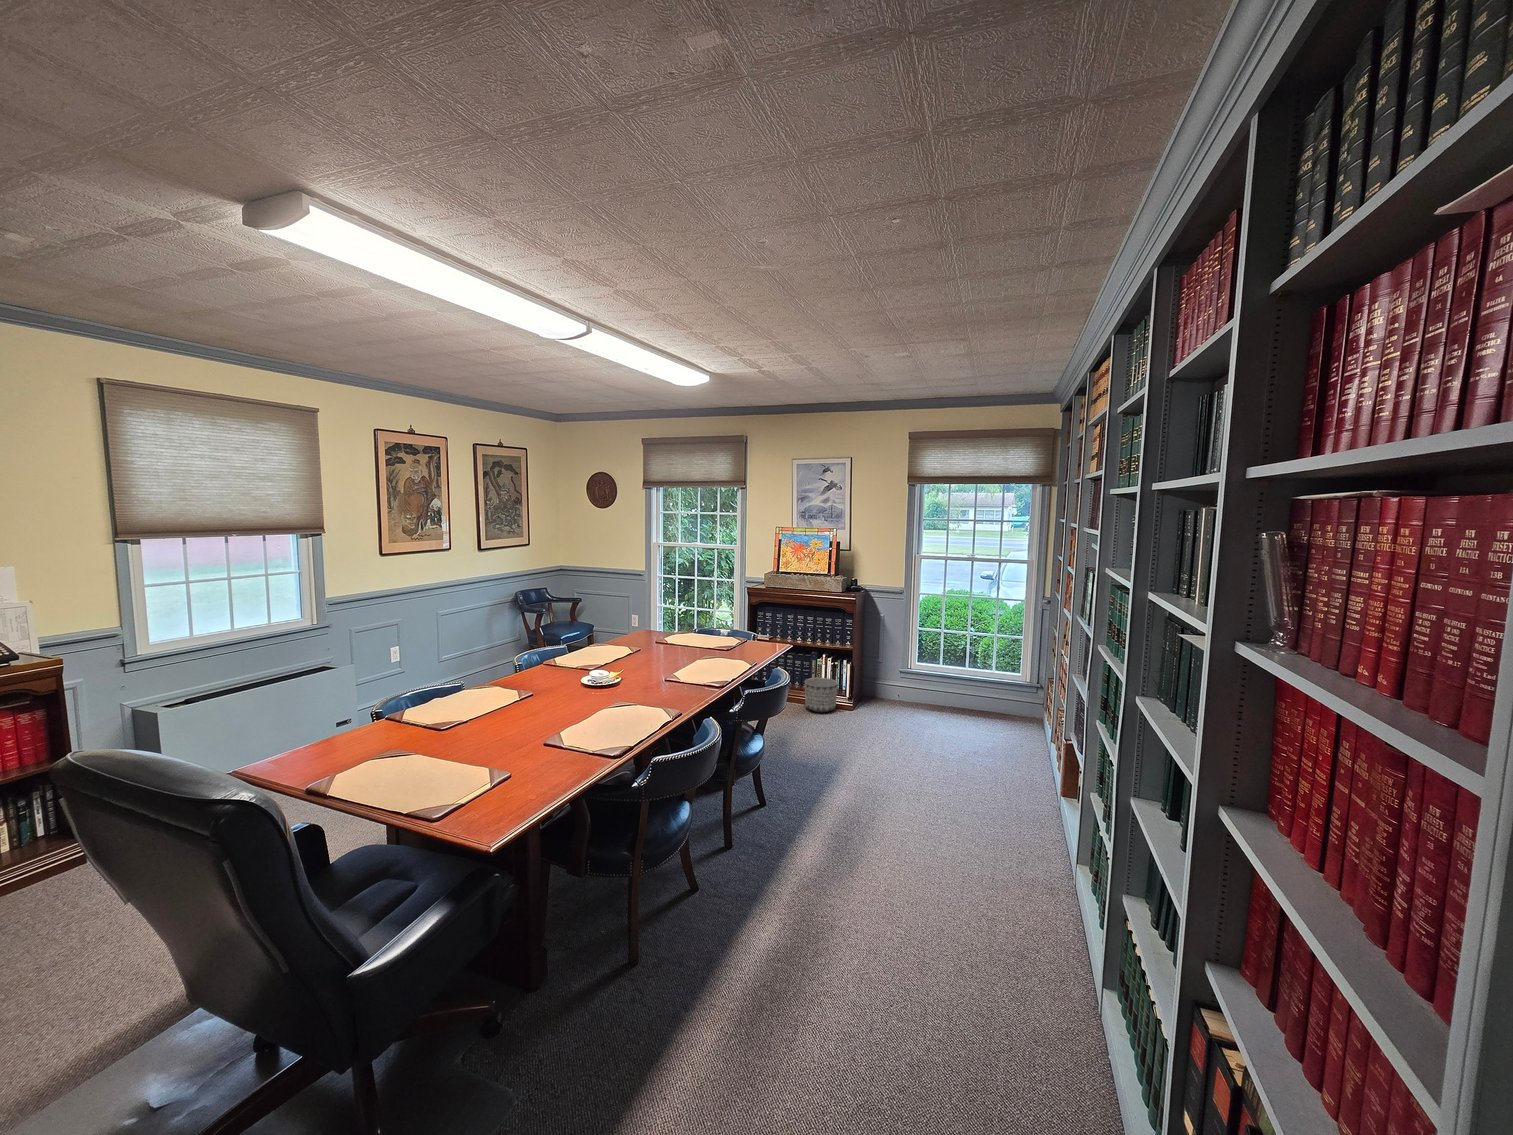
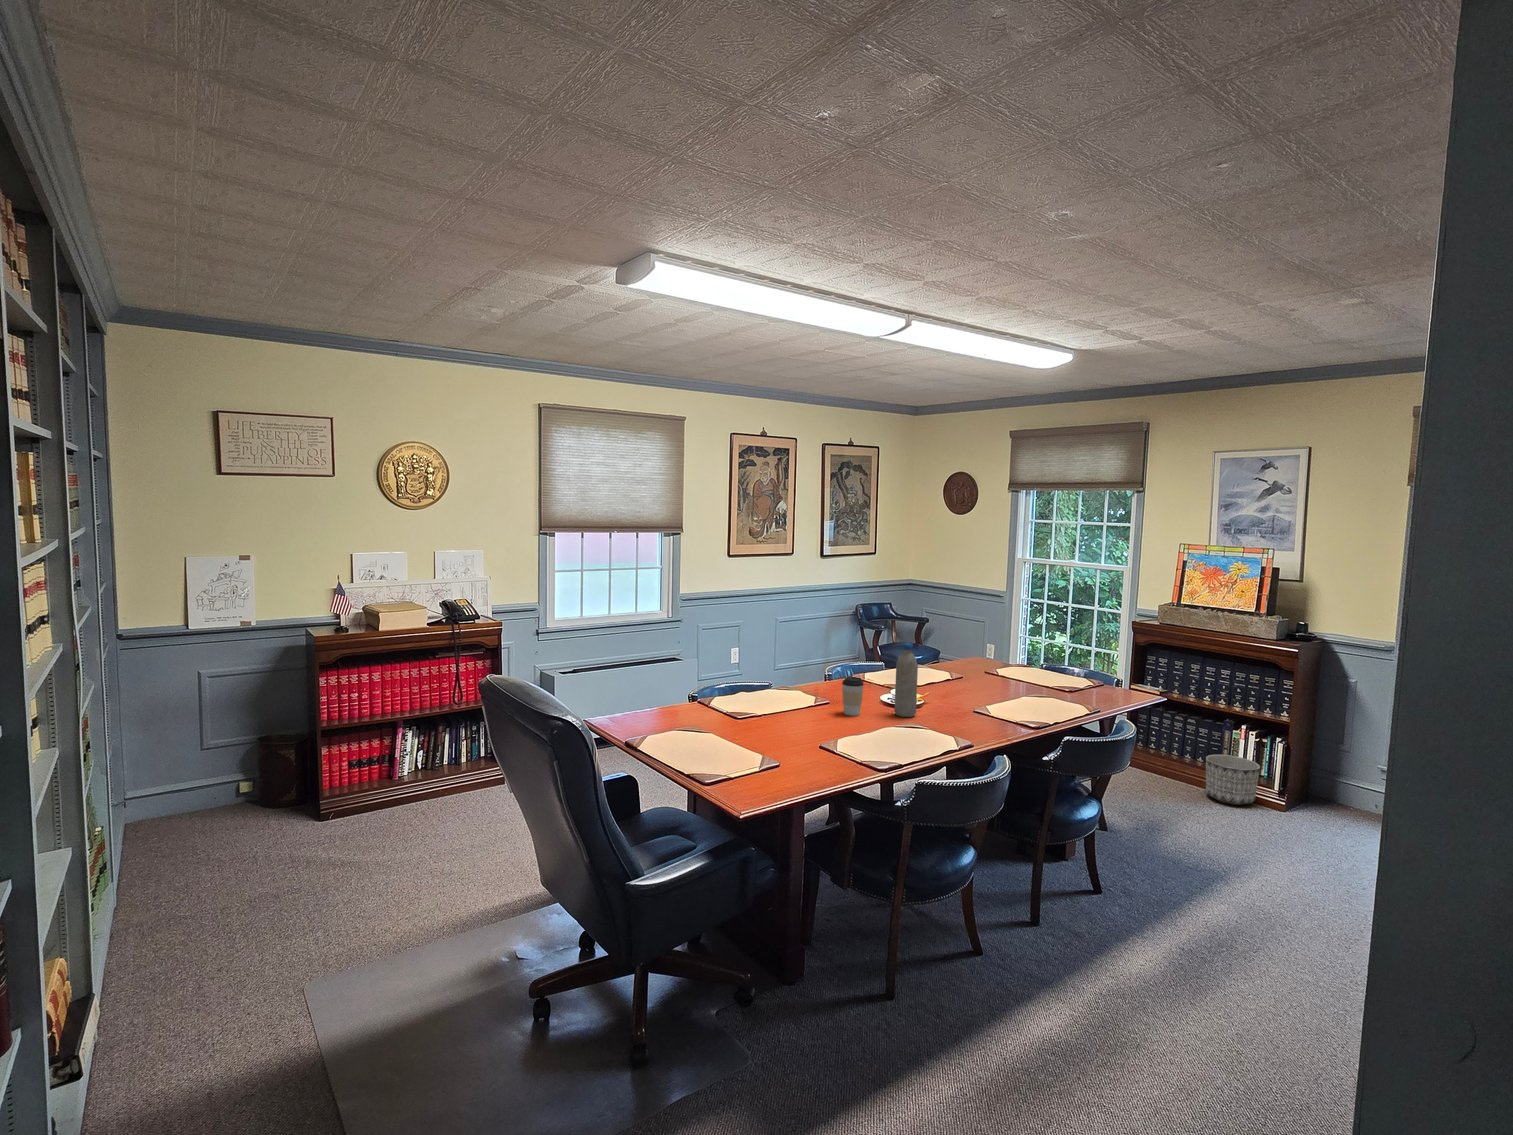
water bottle: none [599,628,620,696] -> present [894,643,918,717]
coffee cup: none [548,666,570,704] -> present [842,677,864,716]

